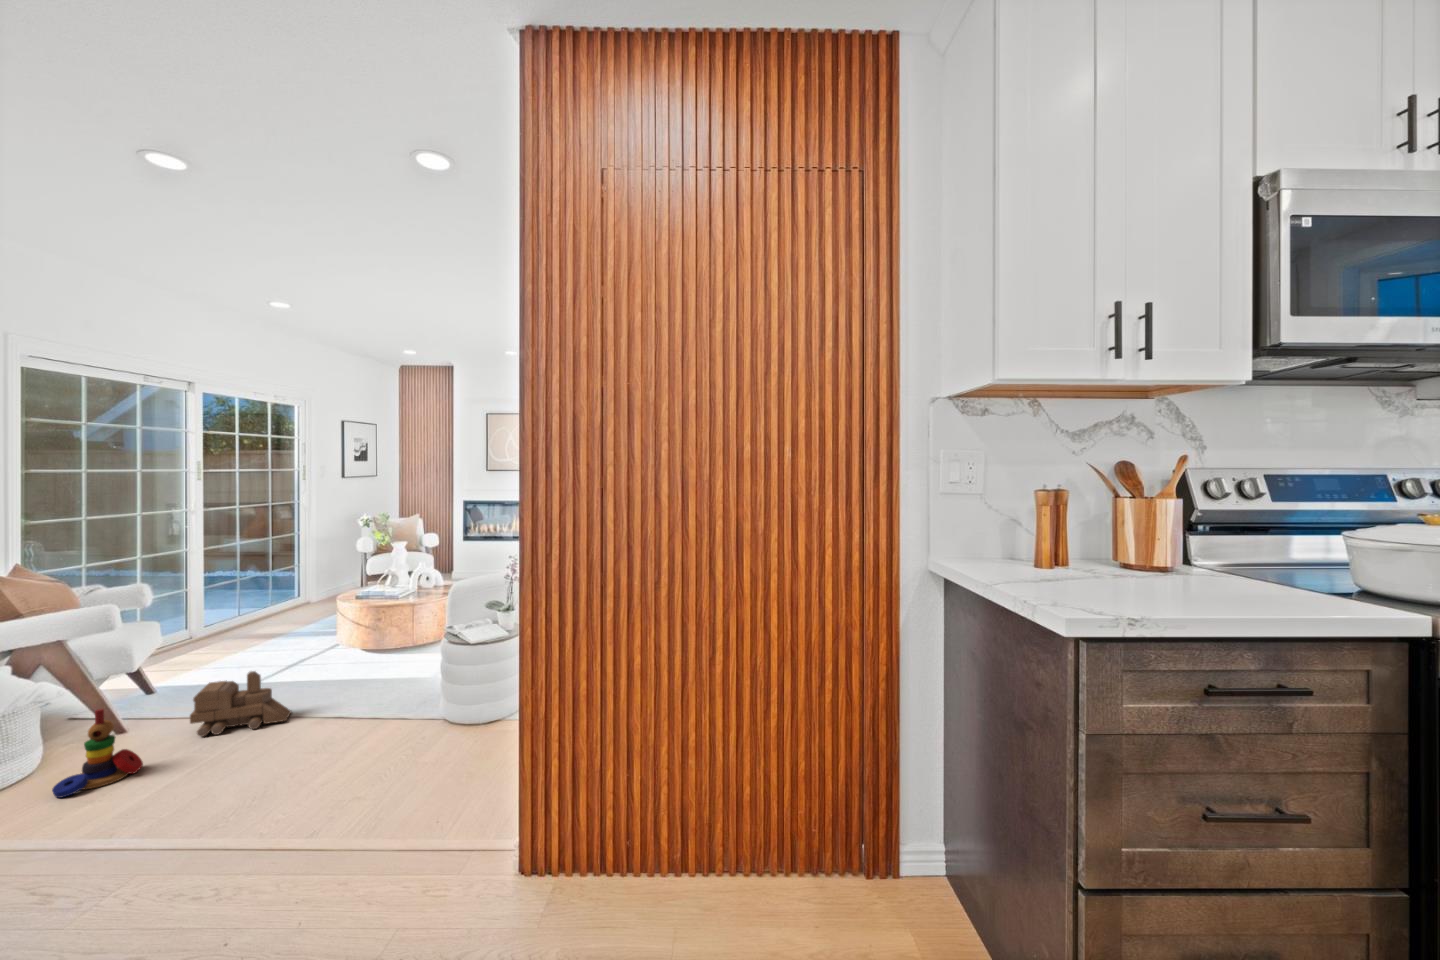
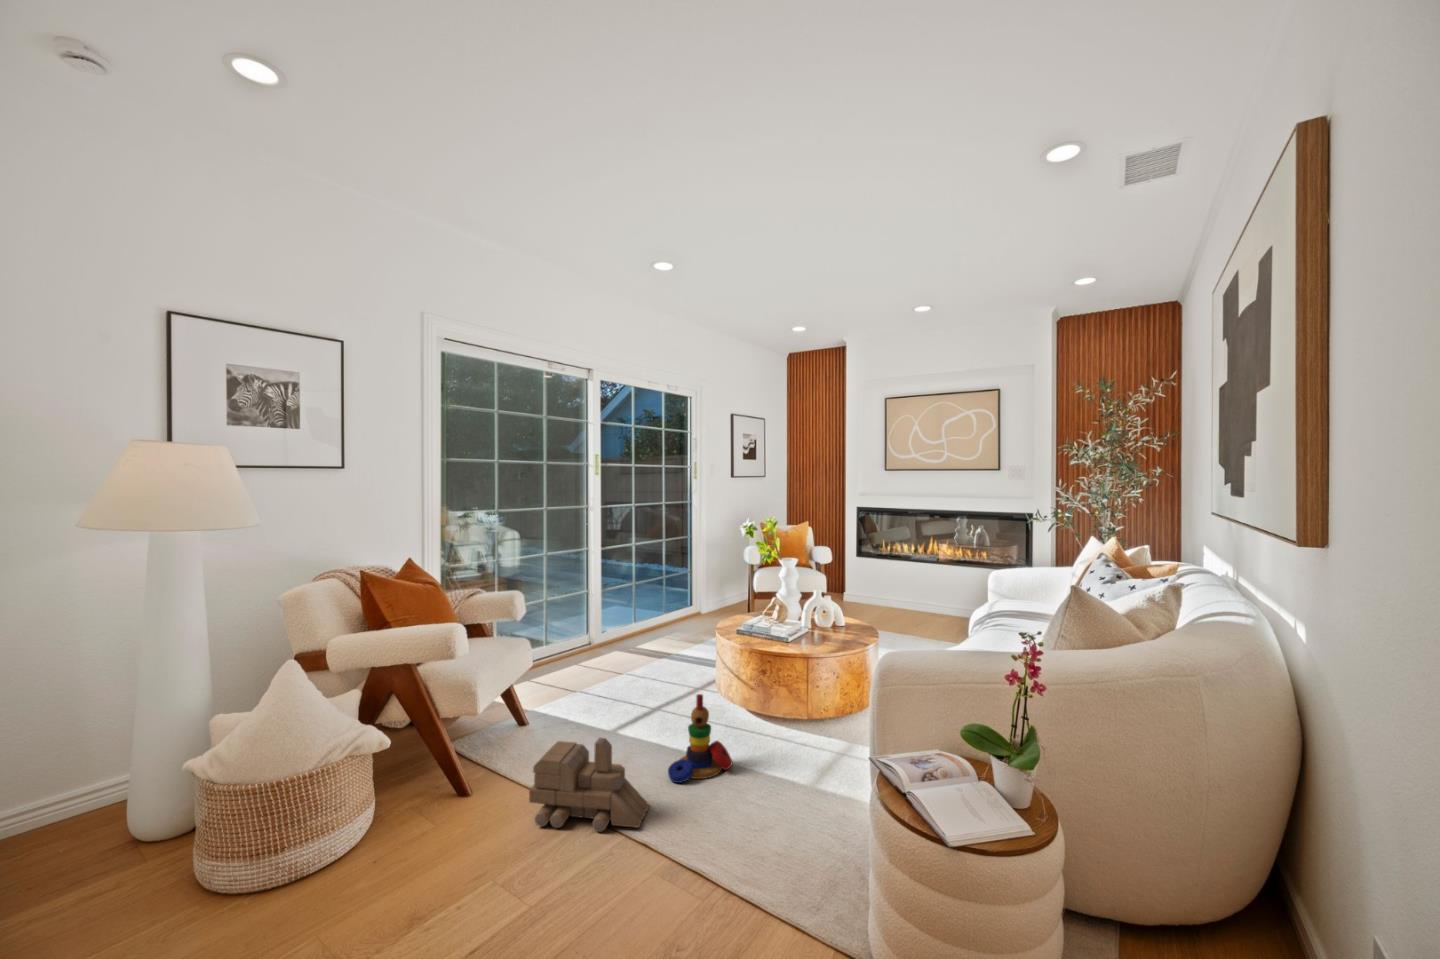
stacking toy: present [52,709,143,798] -> present [668,694,732,783]

